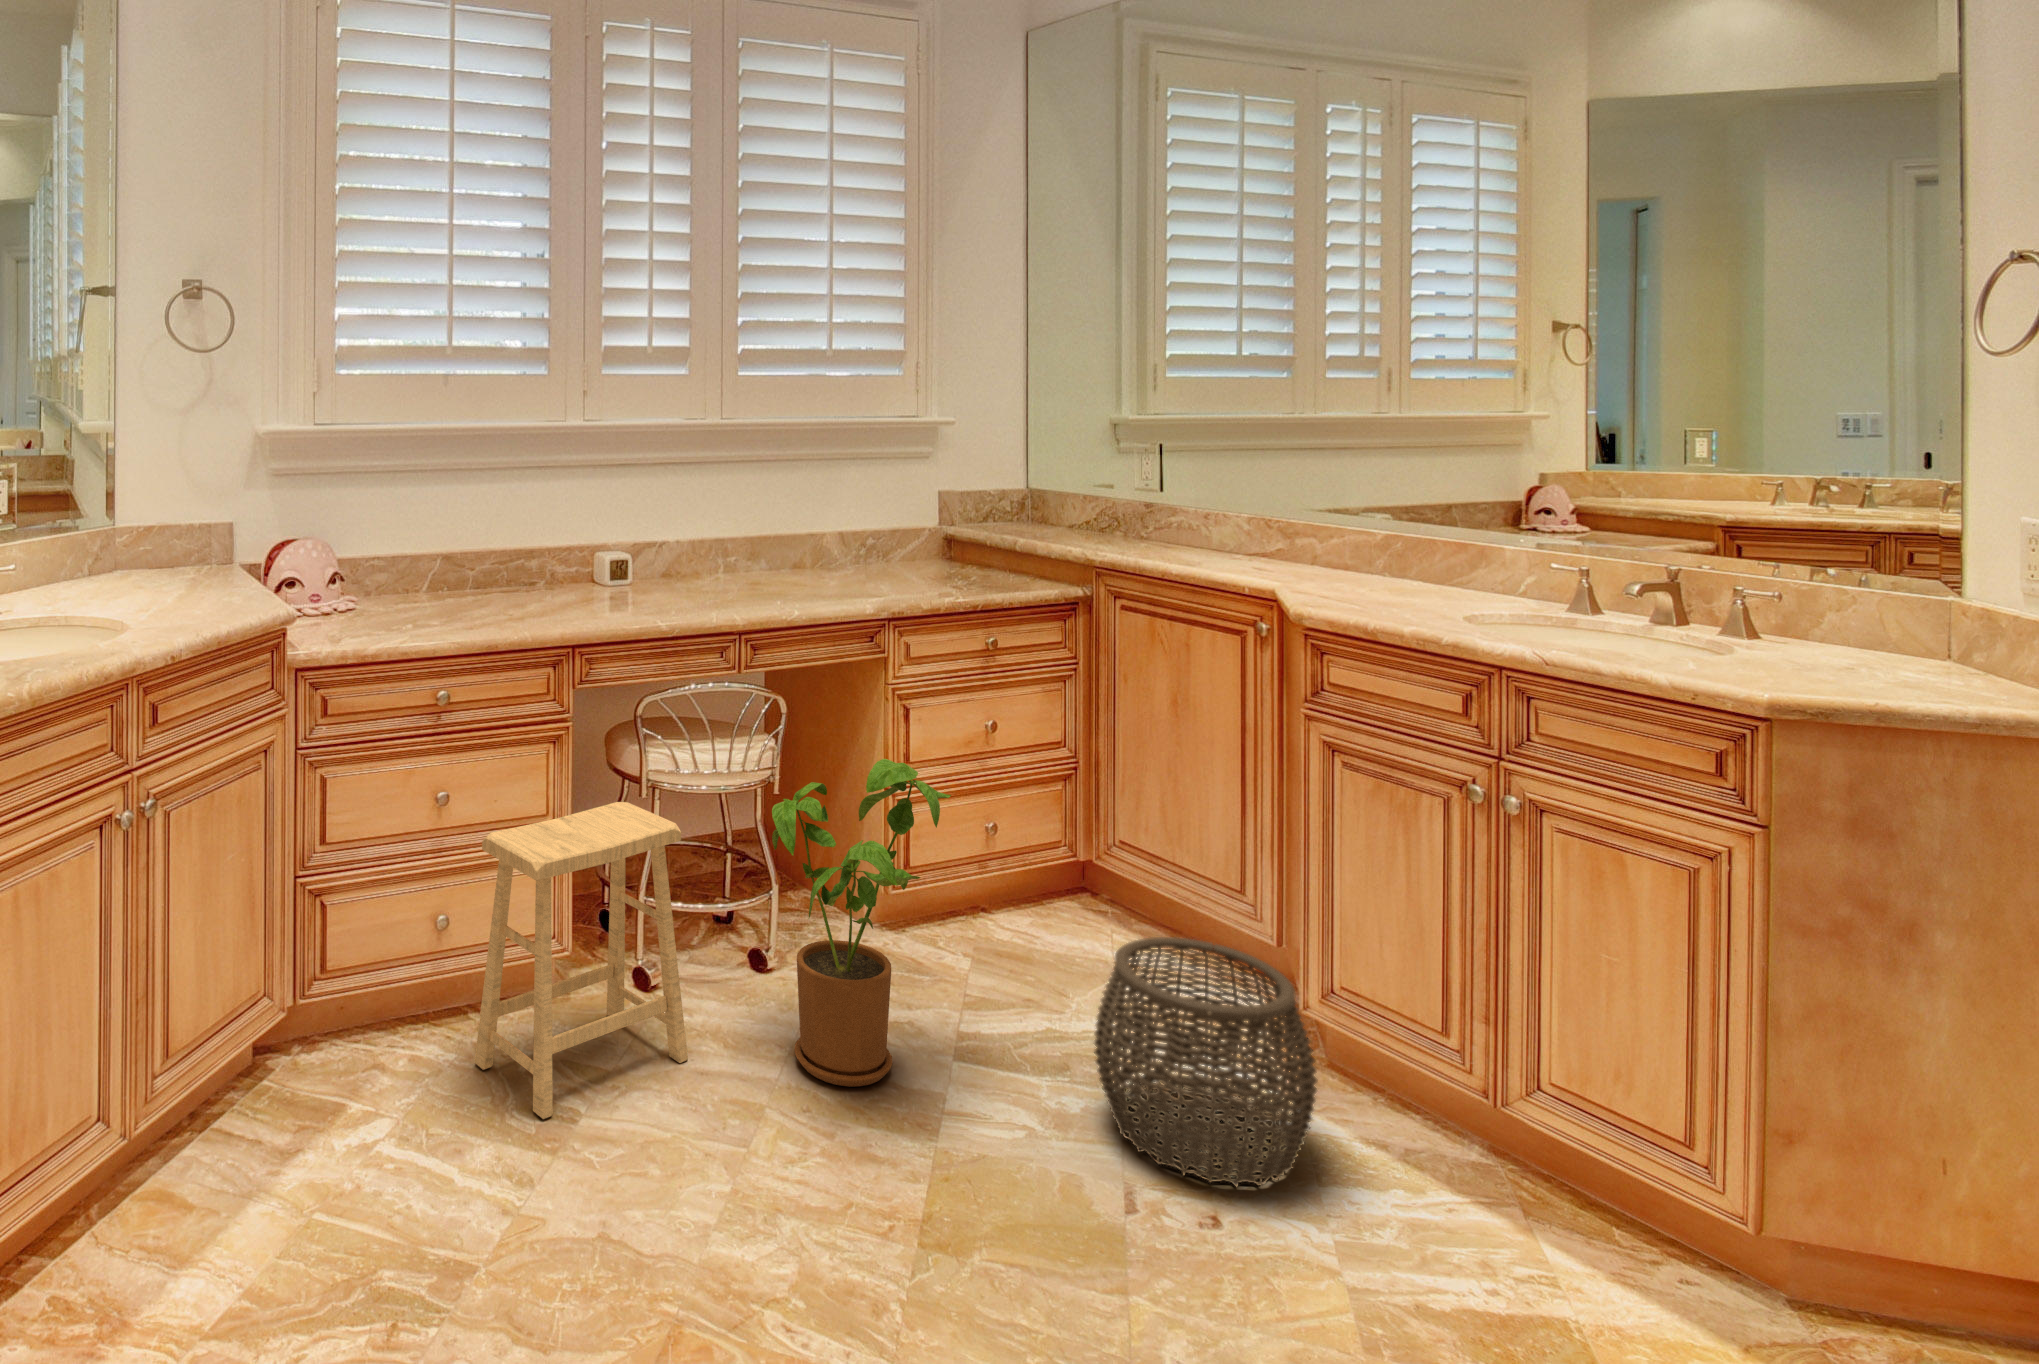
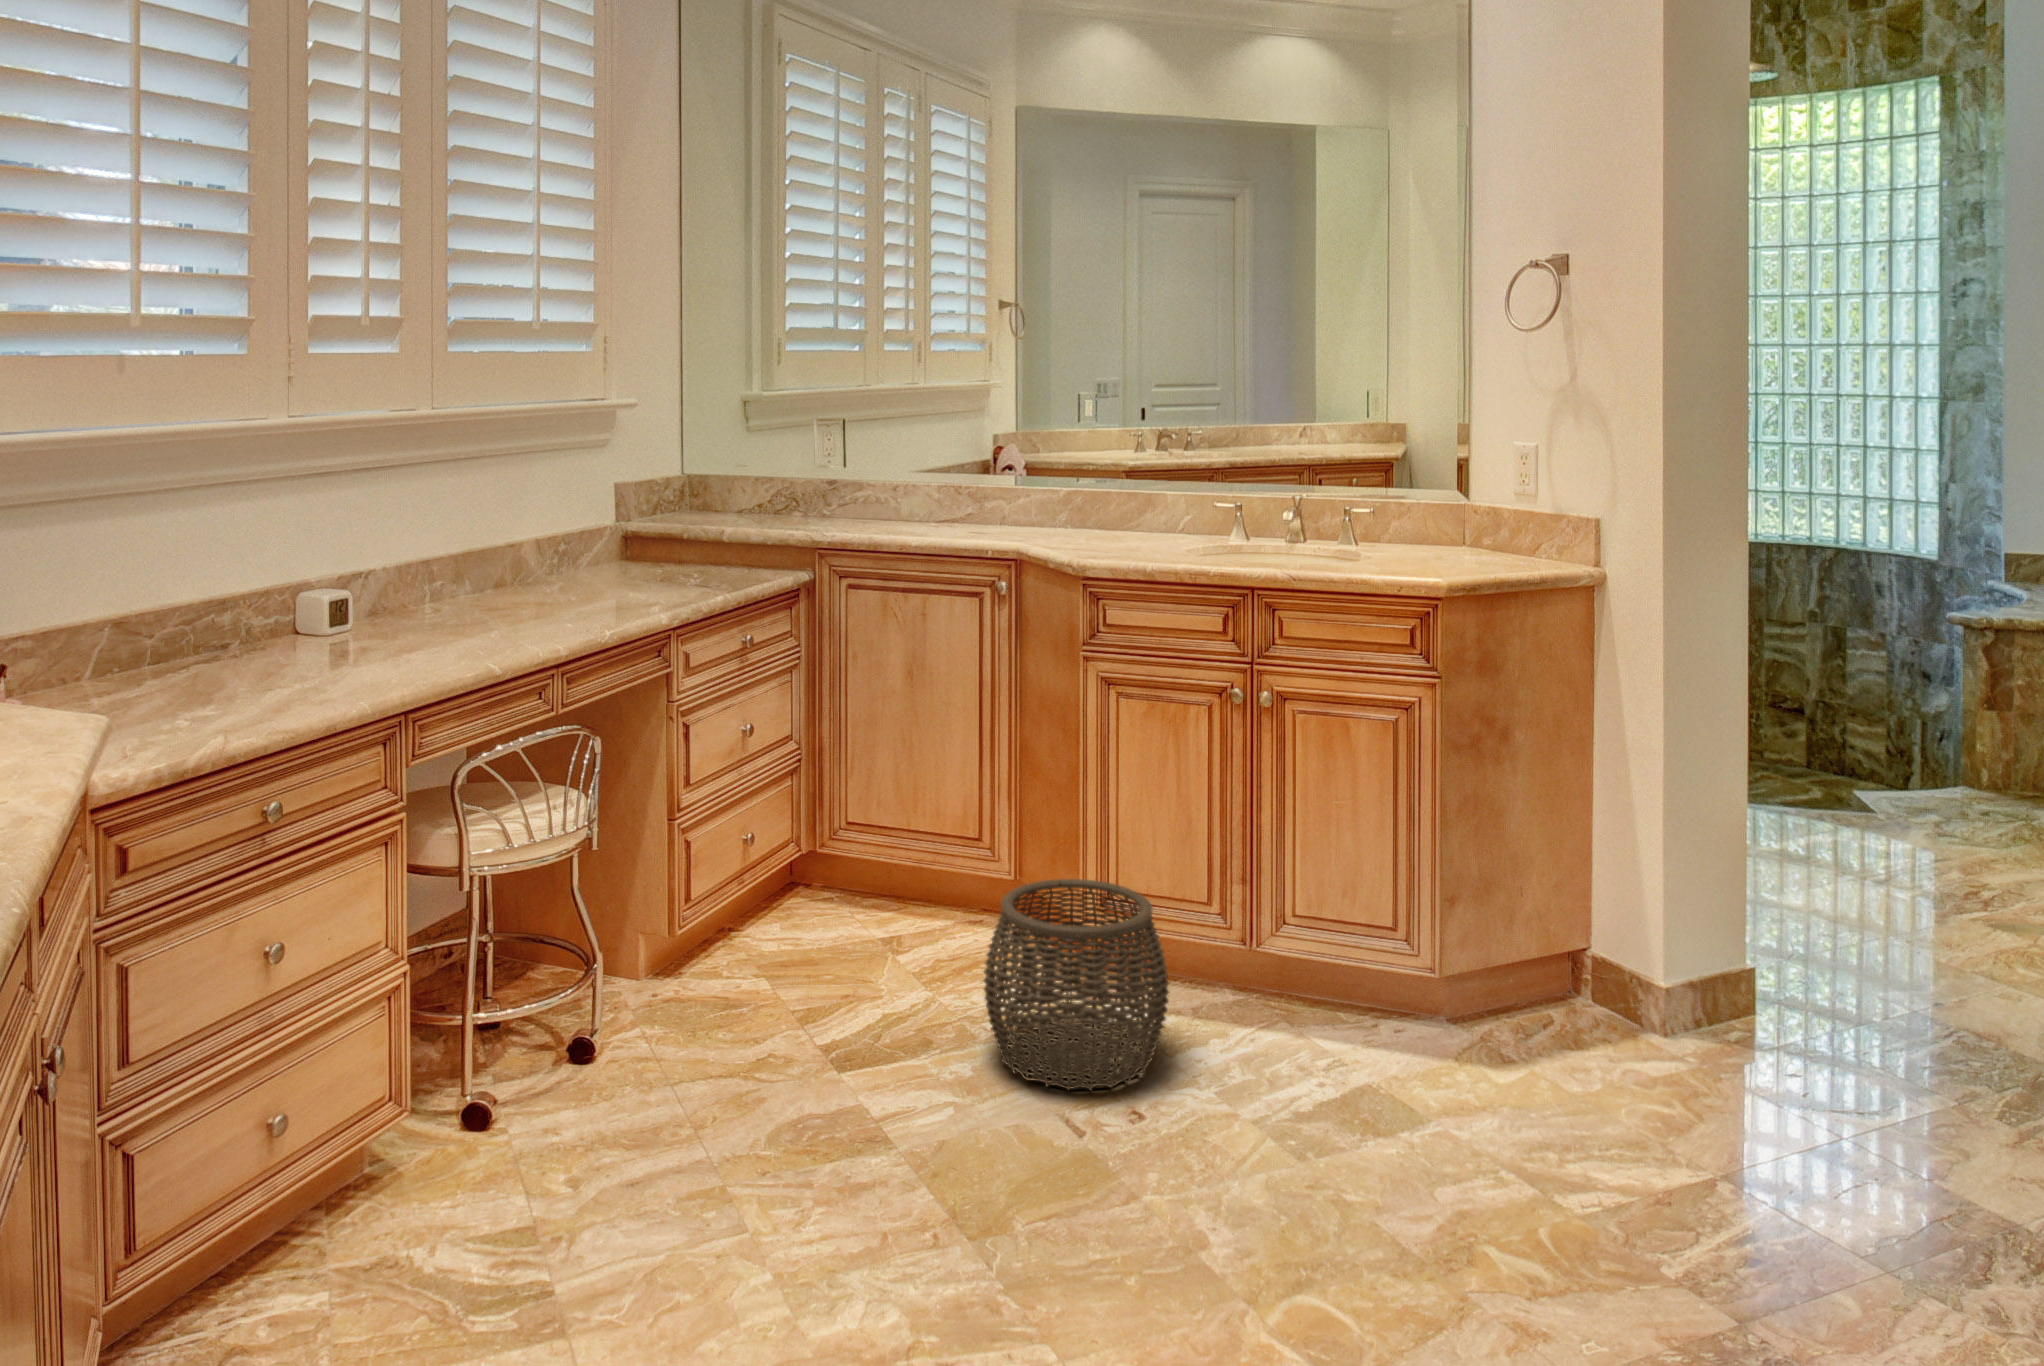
house plant: present [772,759,951,1087] -> none [657,770,860,1142]
footstool: present [474,802,688,1119] -> none [362,895,604,1308]

